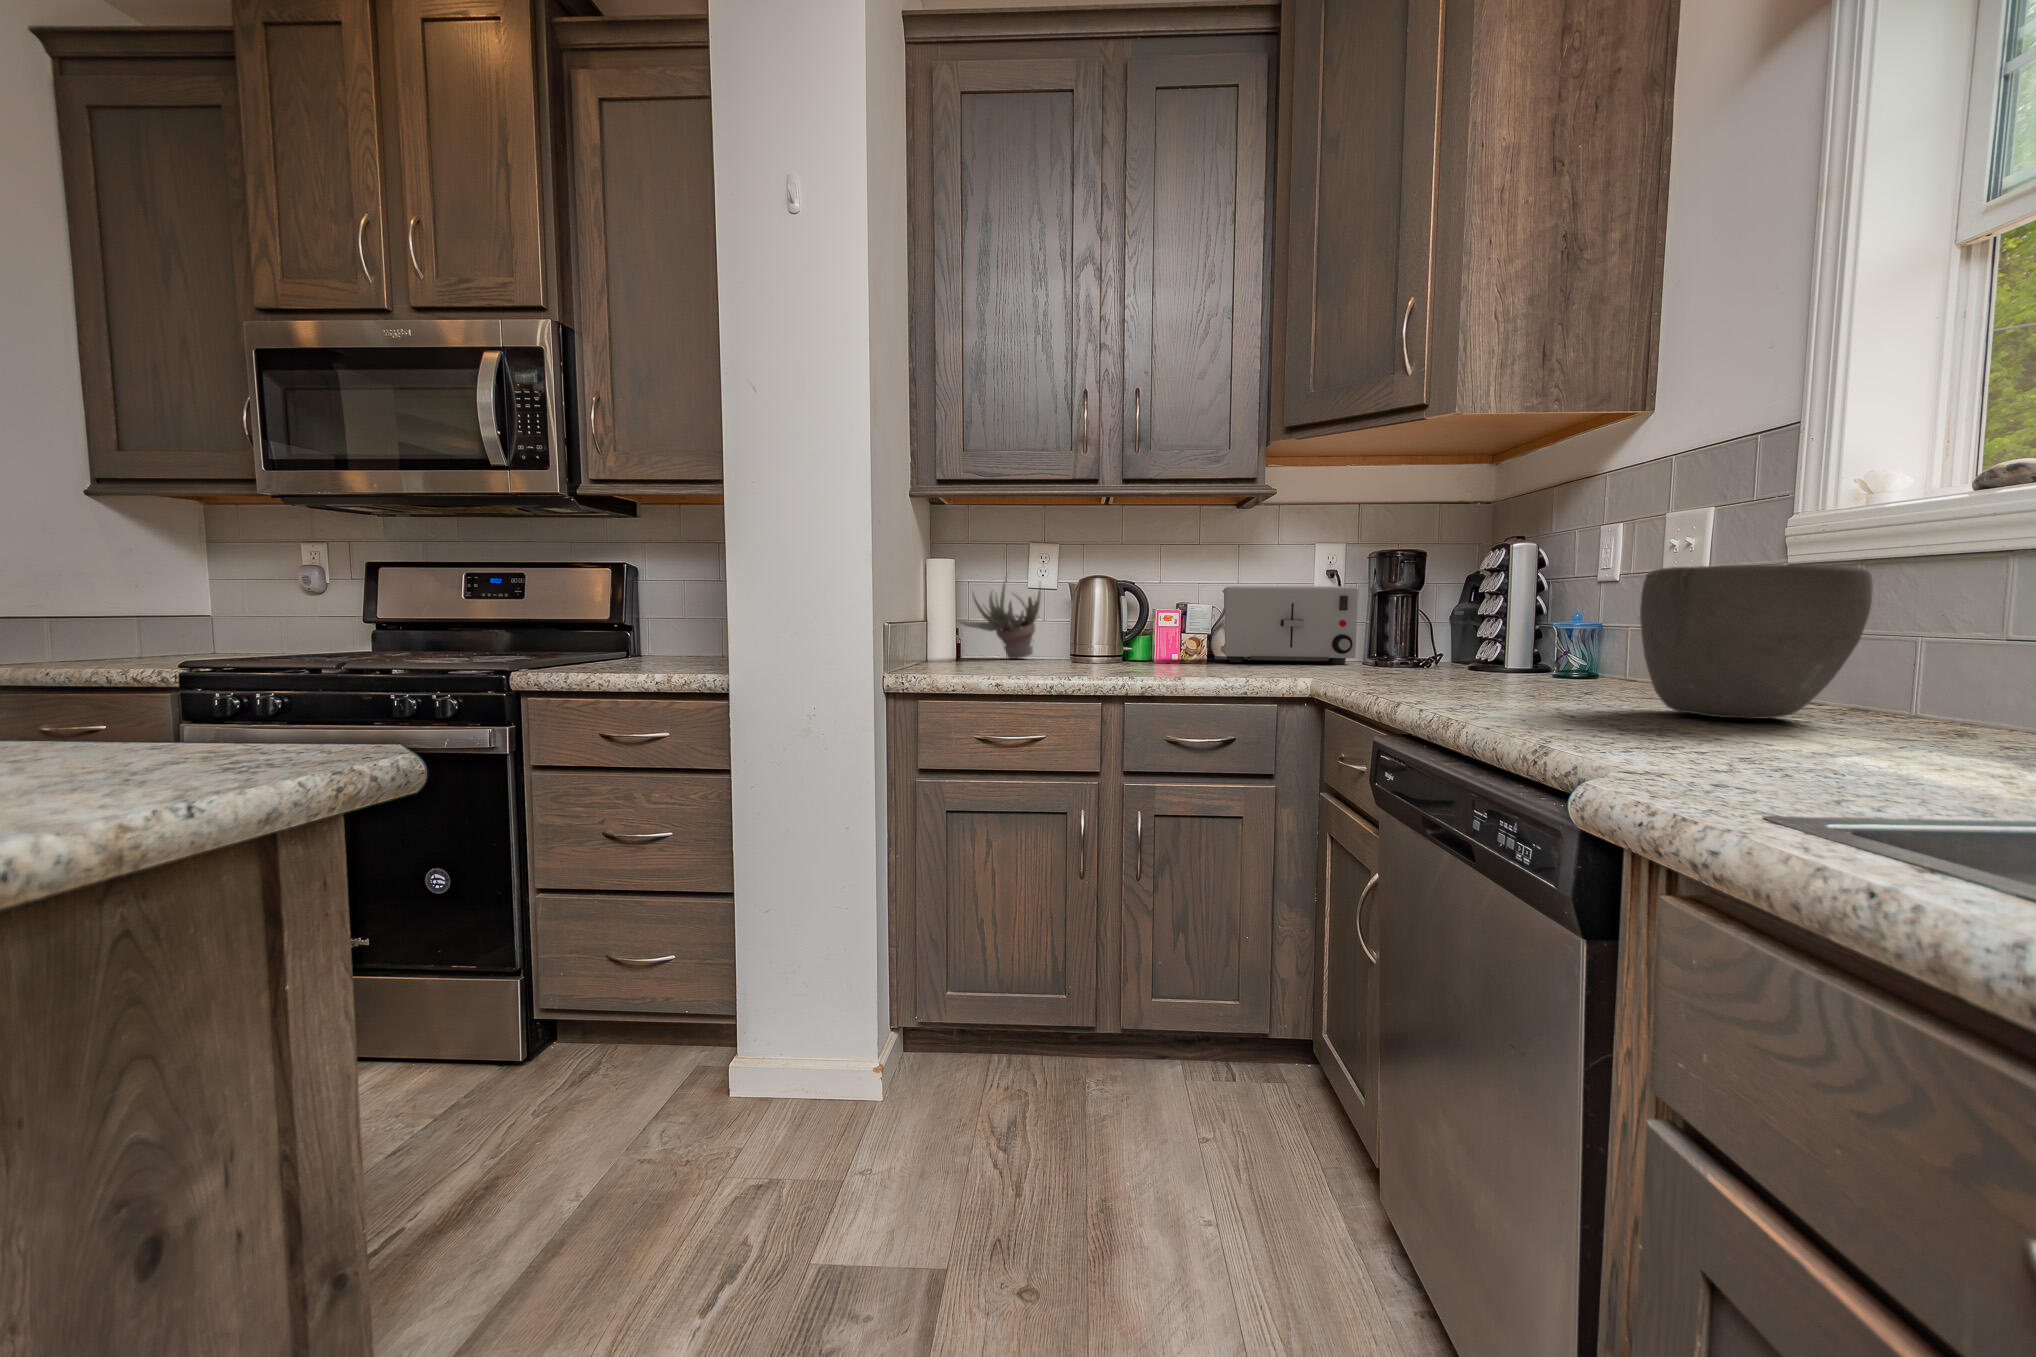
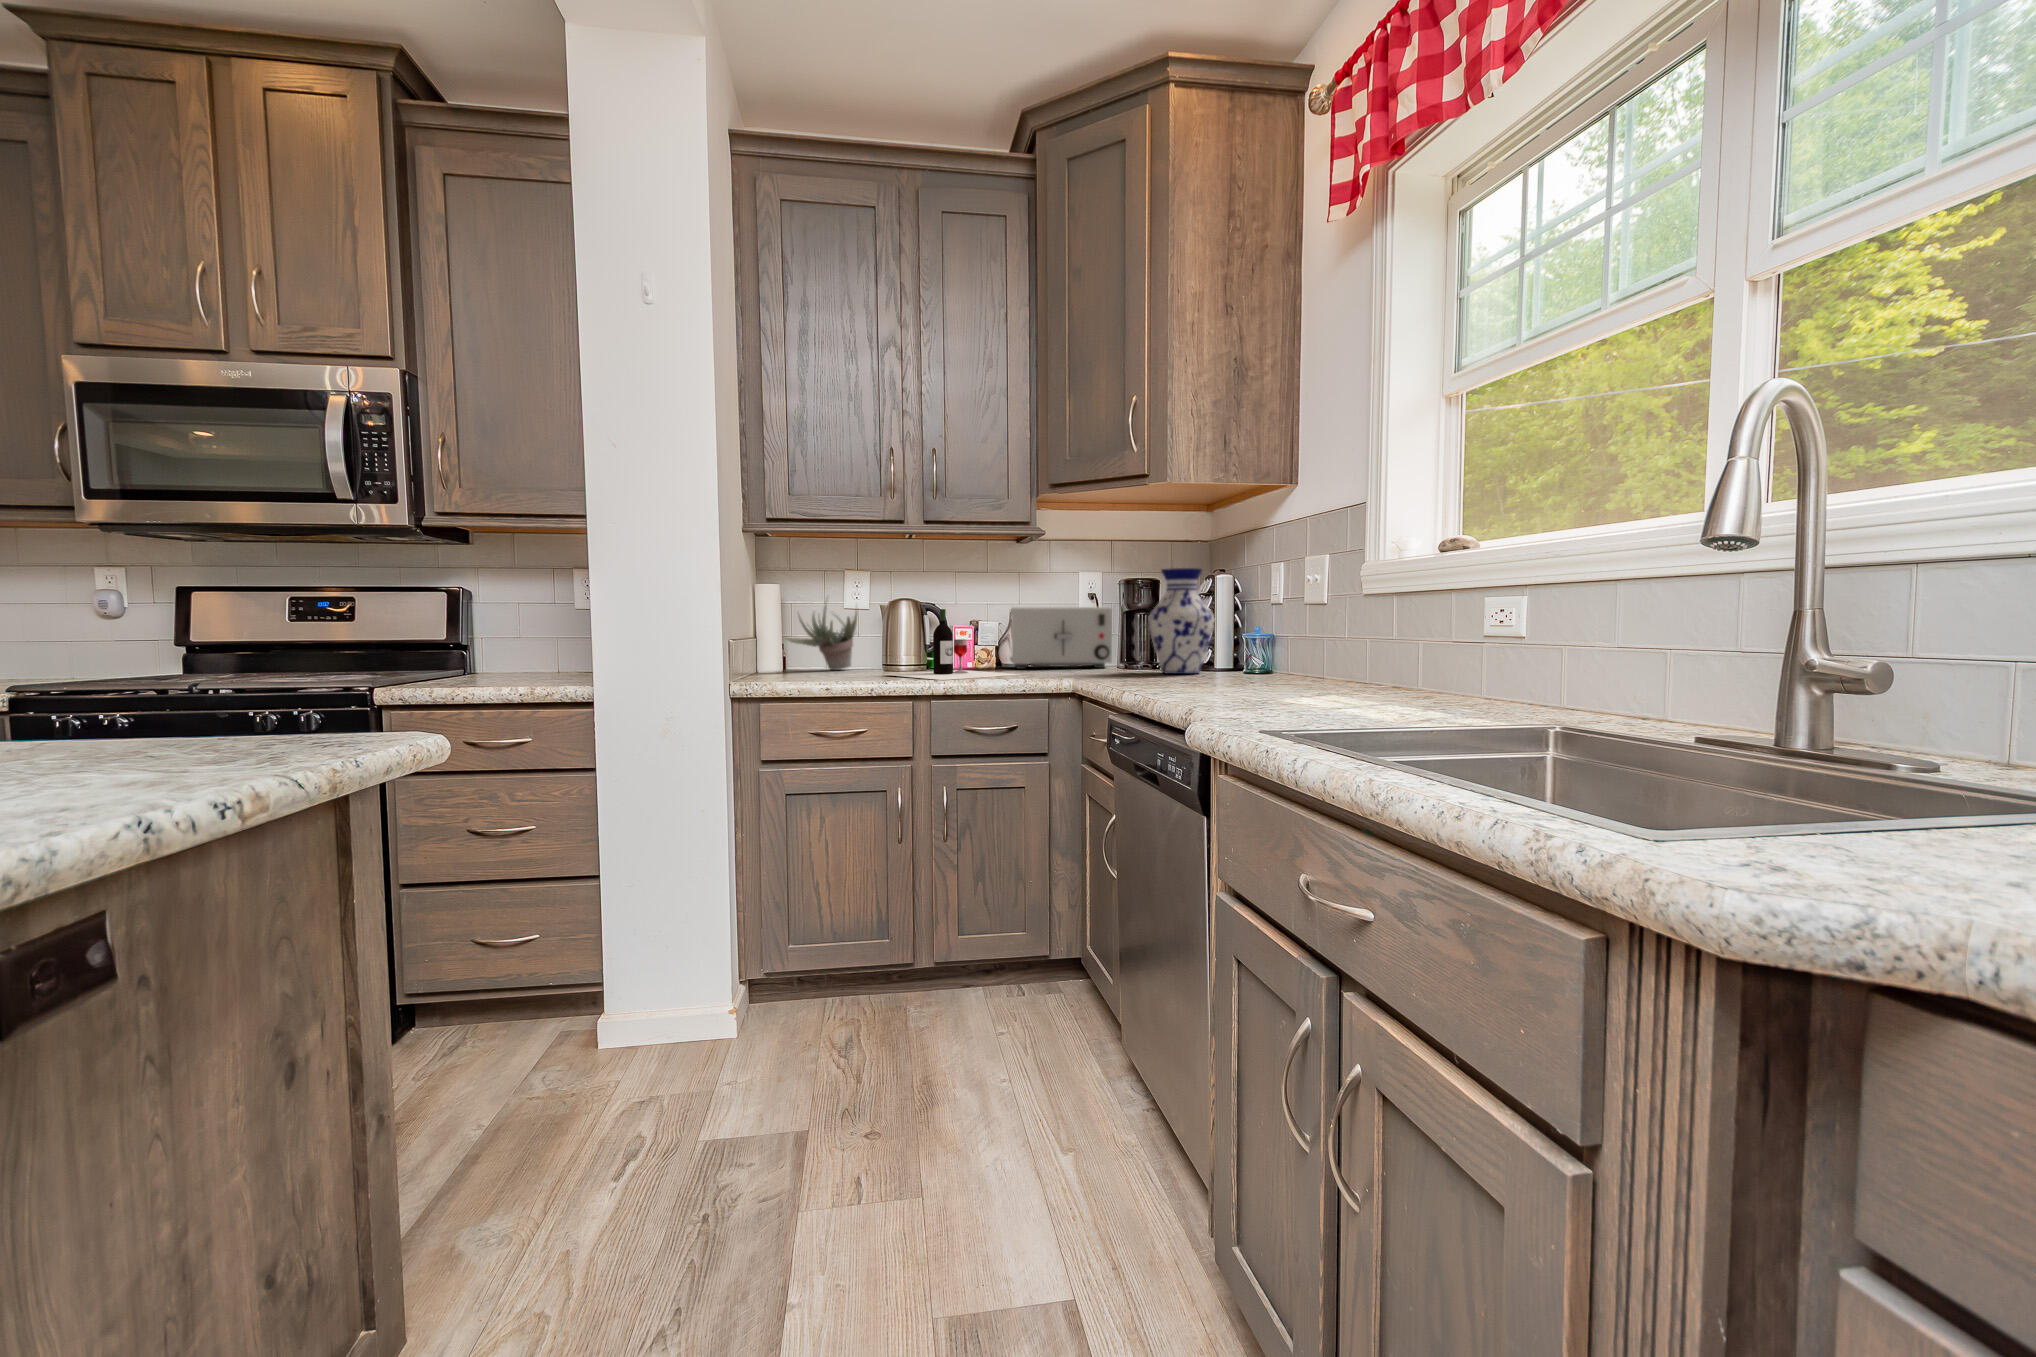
vase: none [1416,533,1516,677] -> present [1148,568,1214,674]
bowl: present [1640,565,1873,719] -> none [1261,597,1376,691]
wine bottle: none [1065,588,1242,677] -> present [885,609,1020,680]

